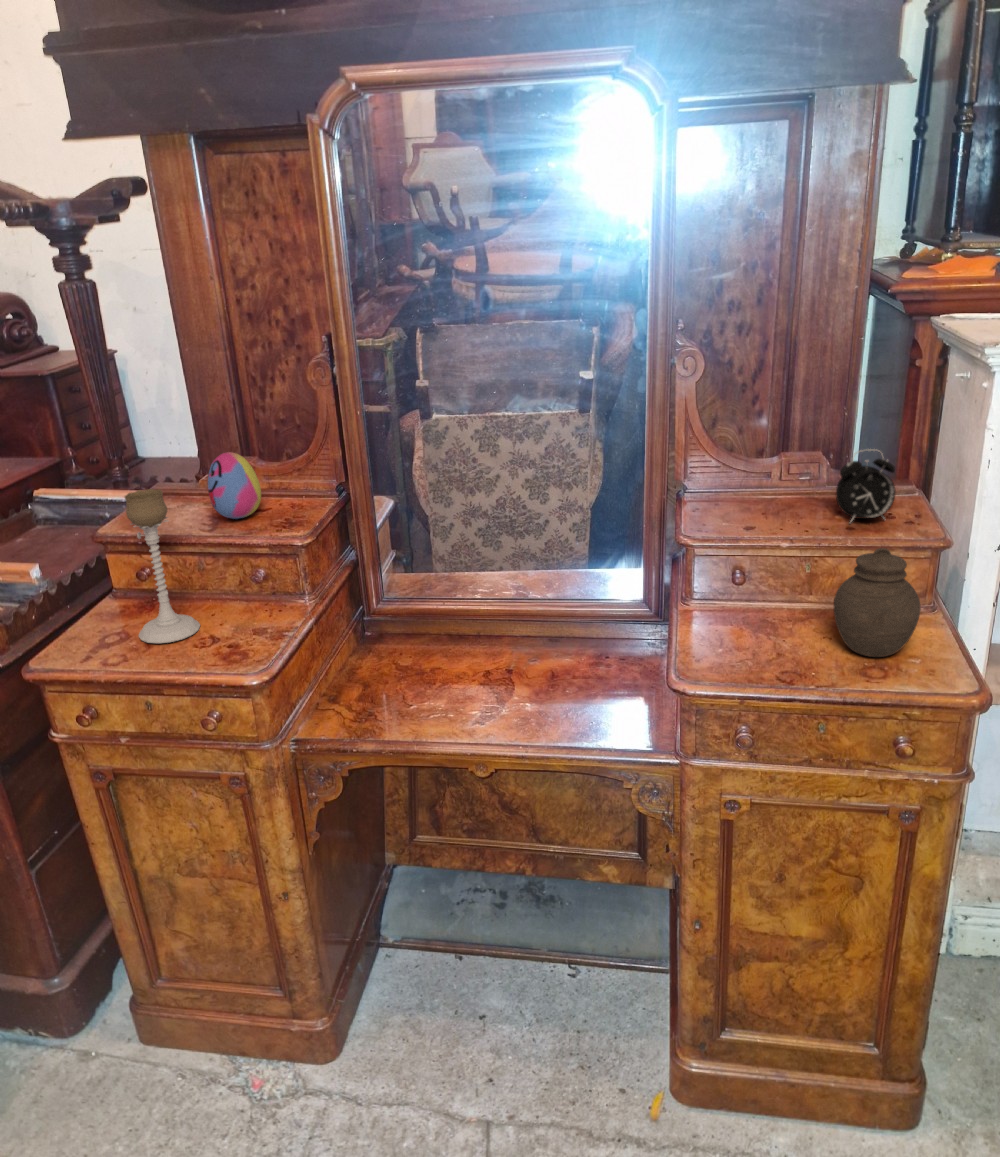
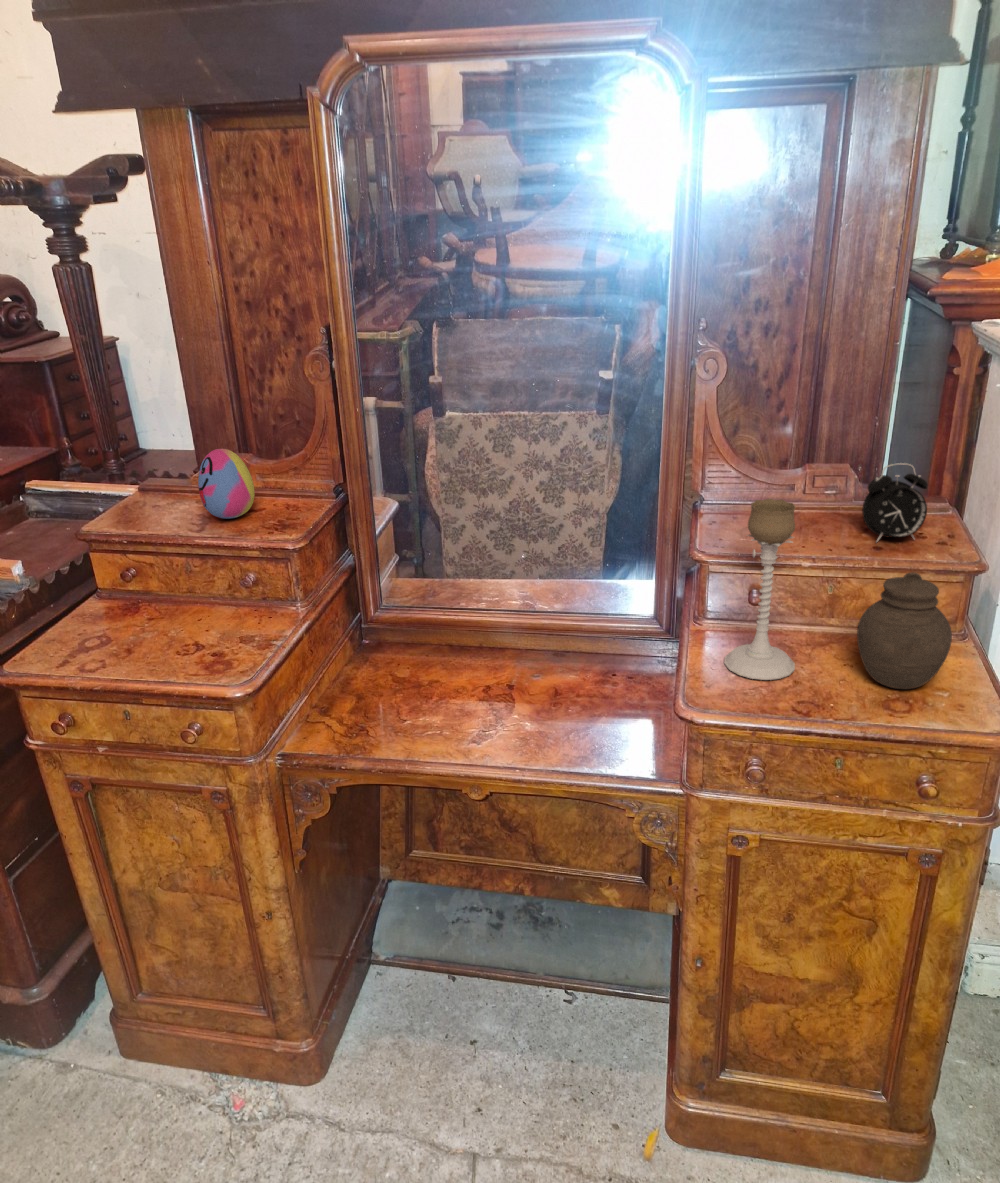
candle holder: present [125,489,200,643] -> present [724,499,796,680]

